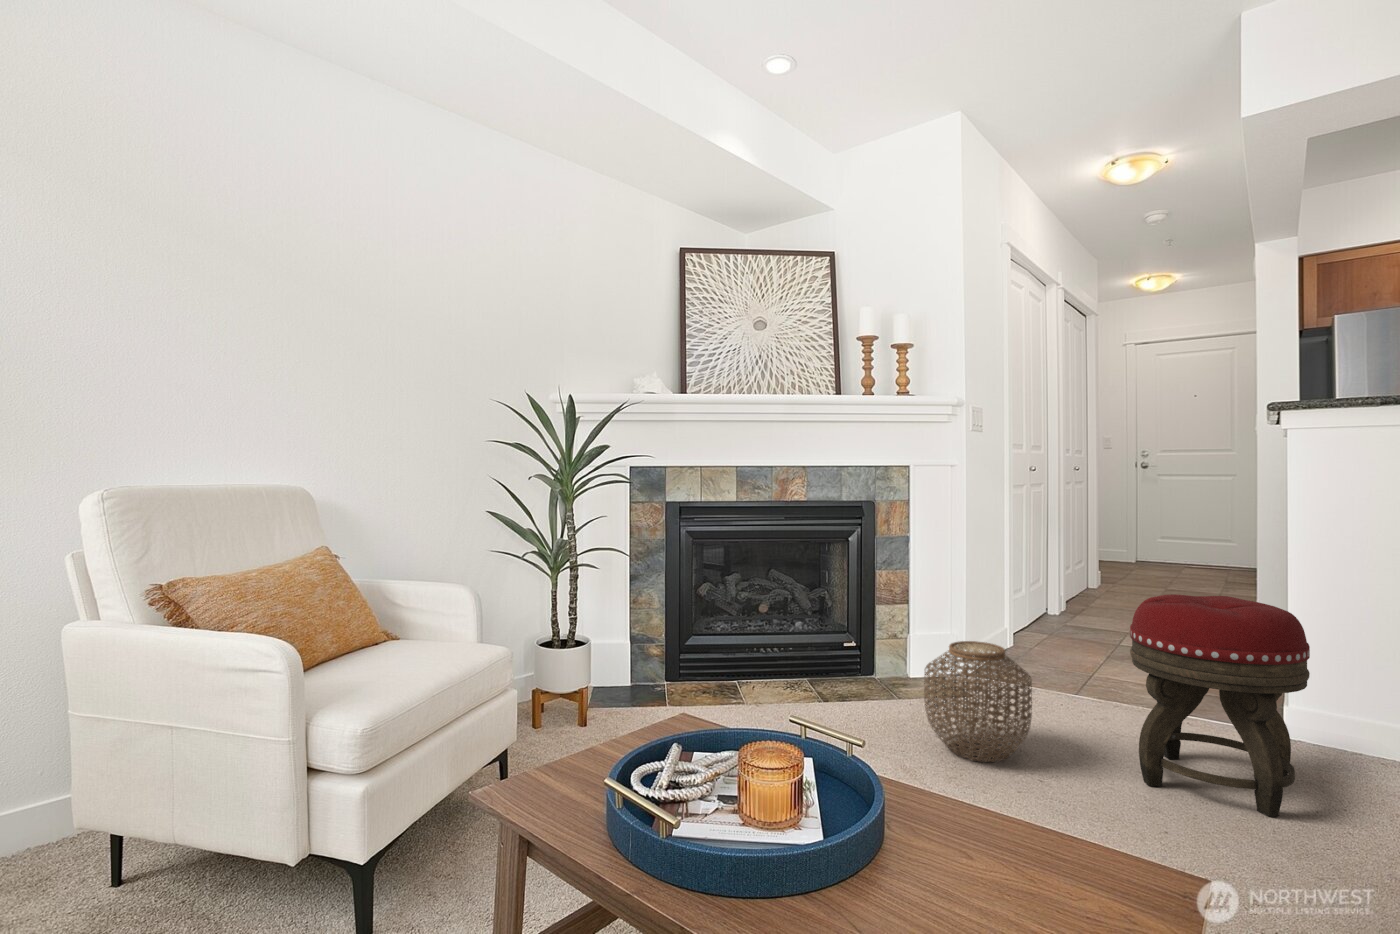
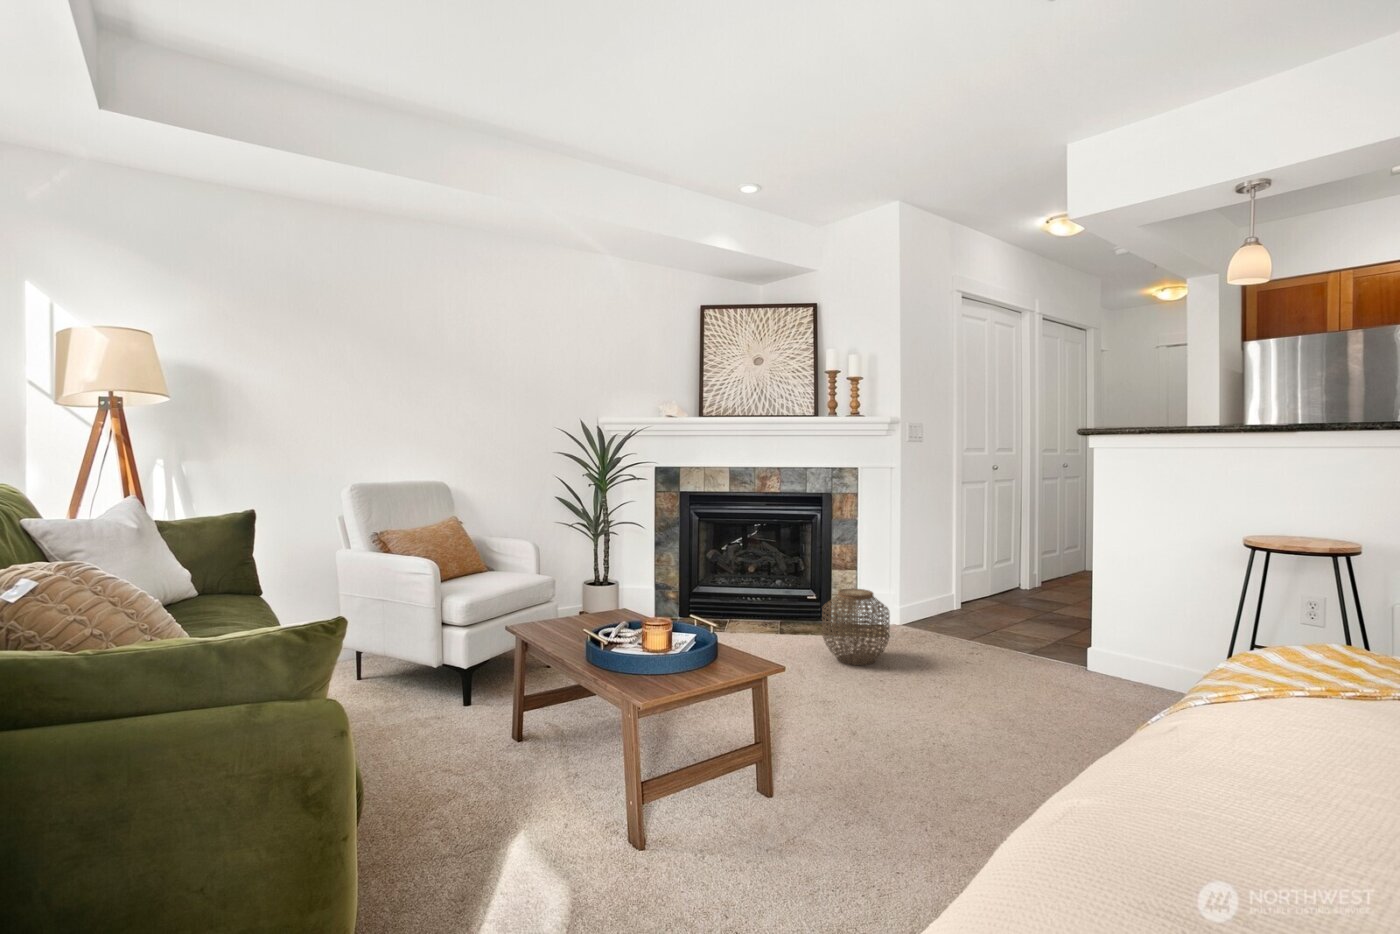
footstool: present [1130,594,1310,816] -> none [943,560,1048,697]

